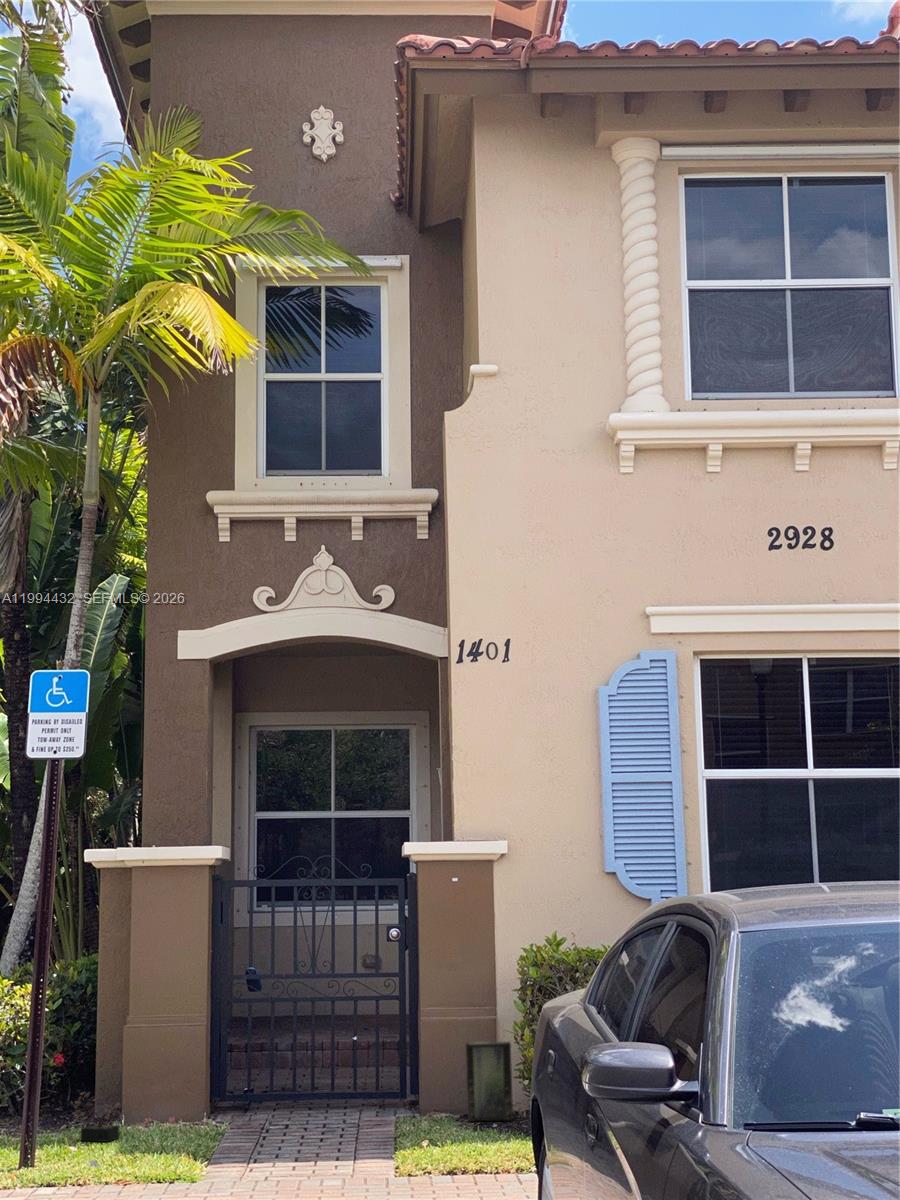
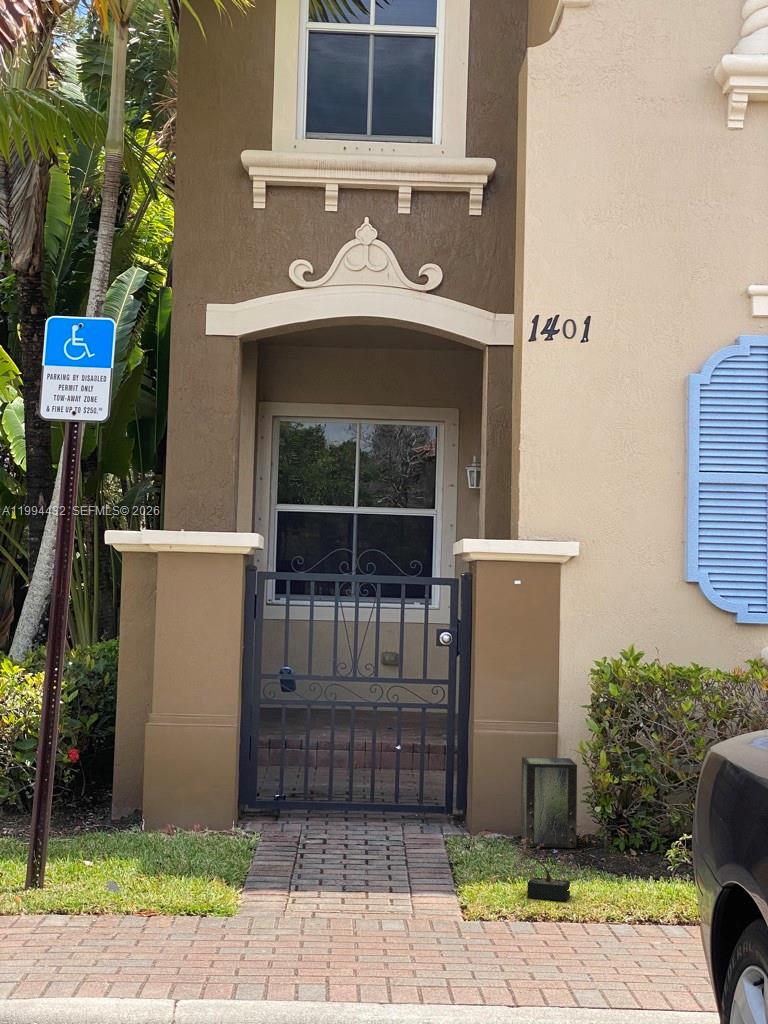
decorative plant: present [73,1093,125,1142] -> present [514,838,579,901]

